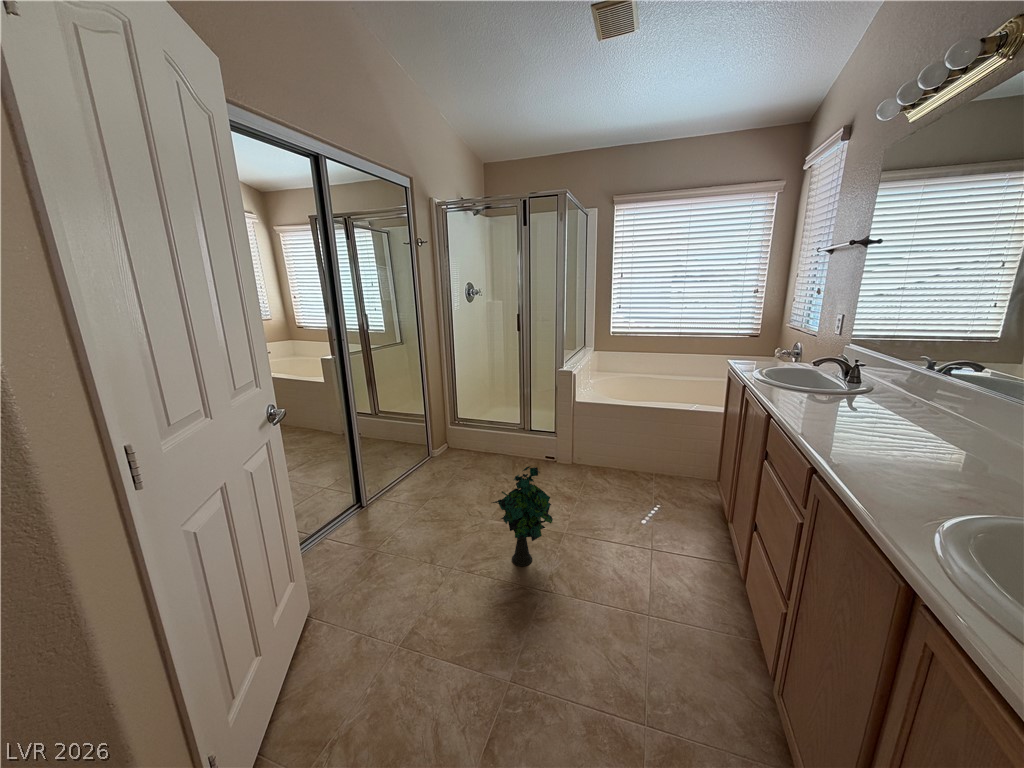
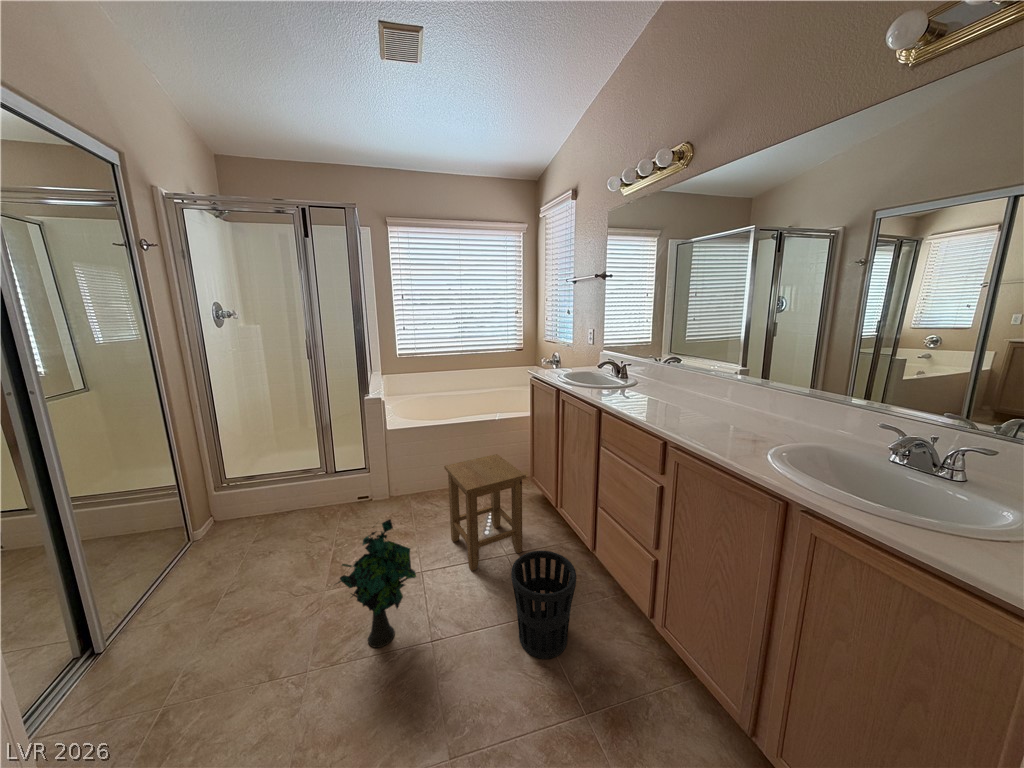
stool: none [608,442,686,550] -> present [444,454,526,571]
wastebasket: none [627,541,698,650] -> present [511,551,576,659]

